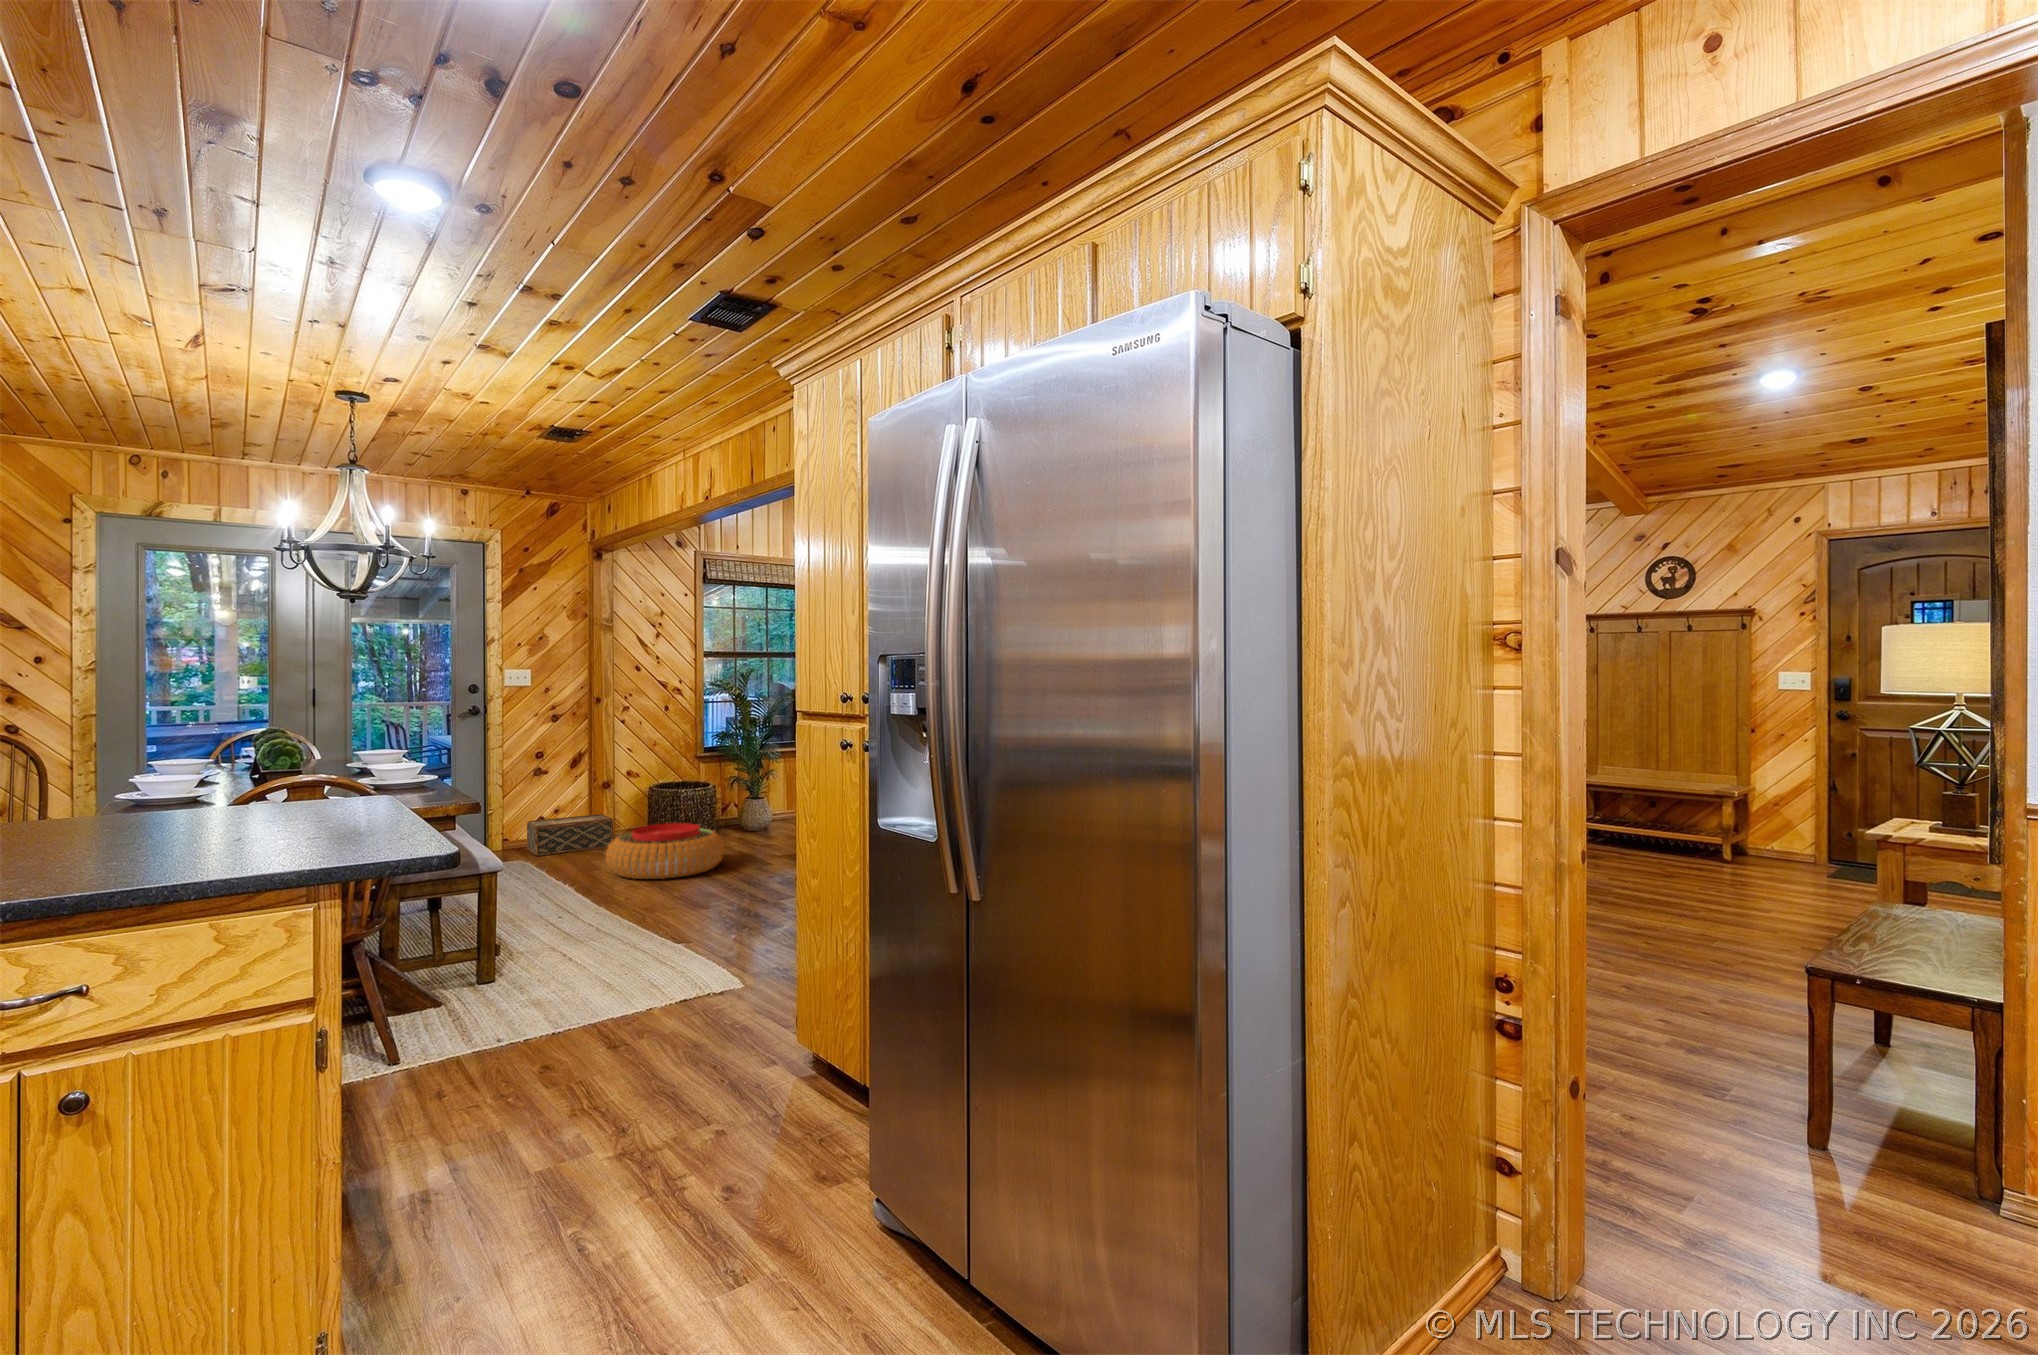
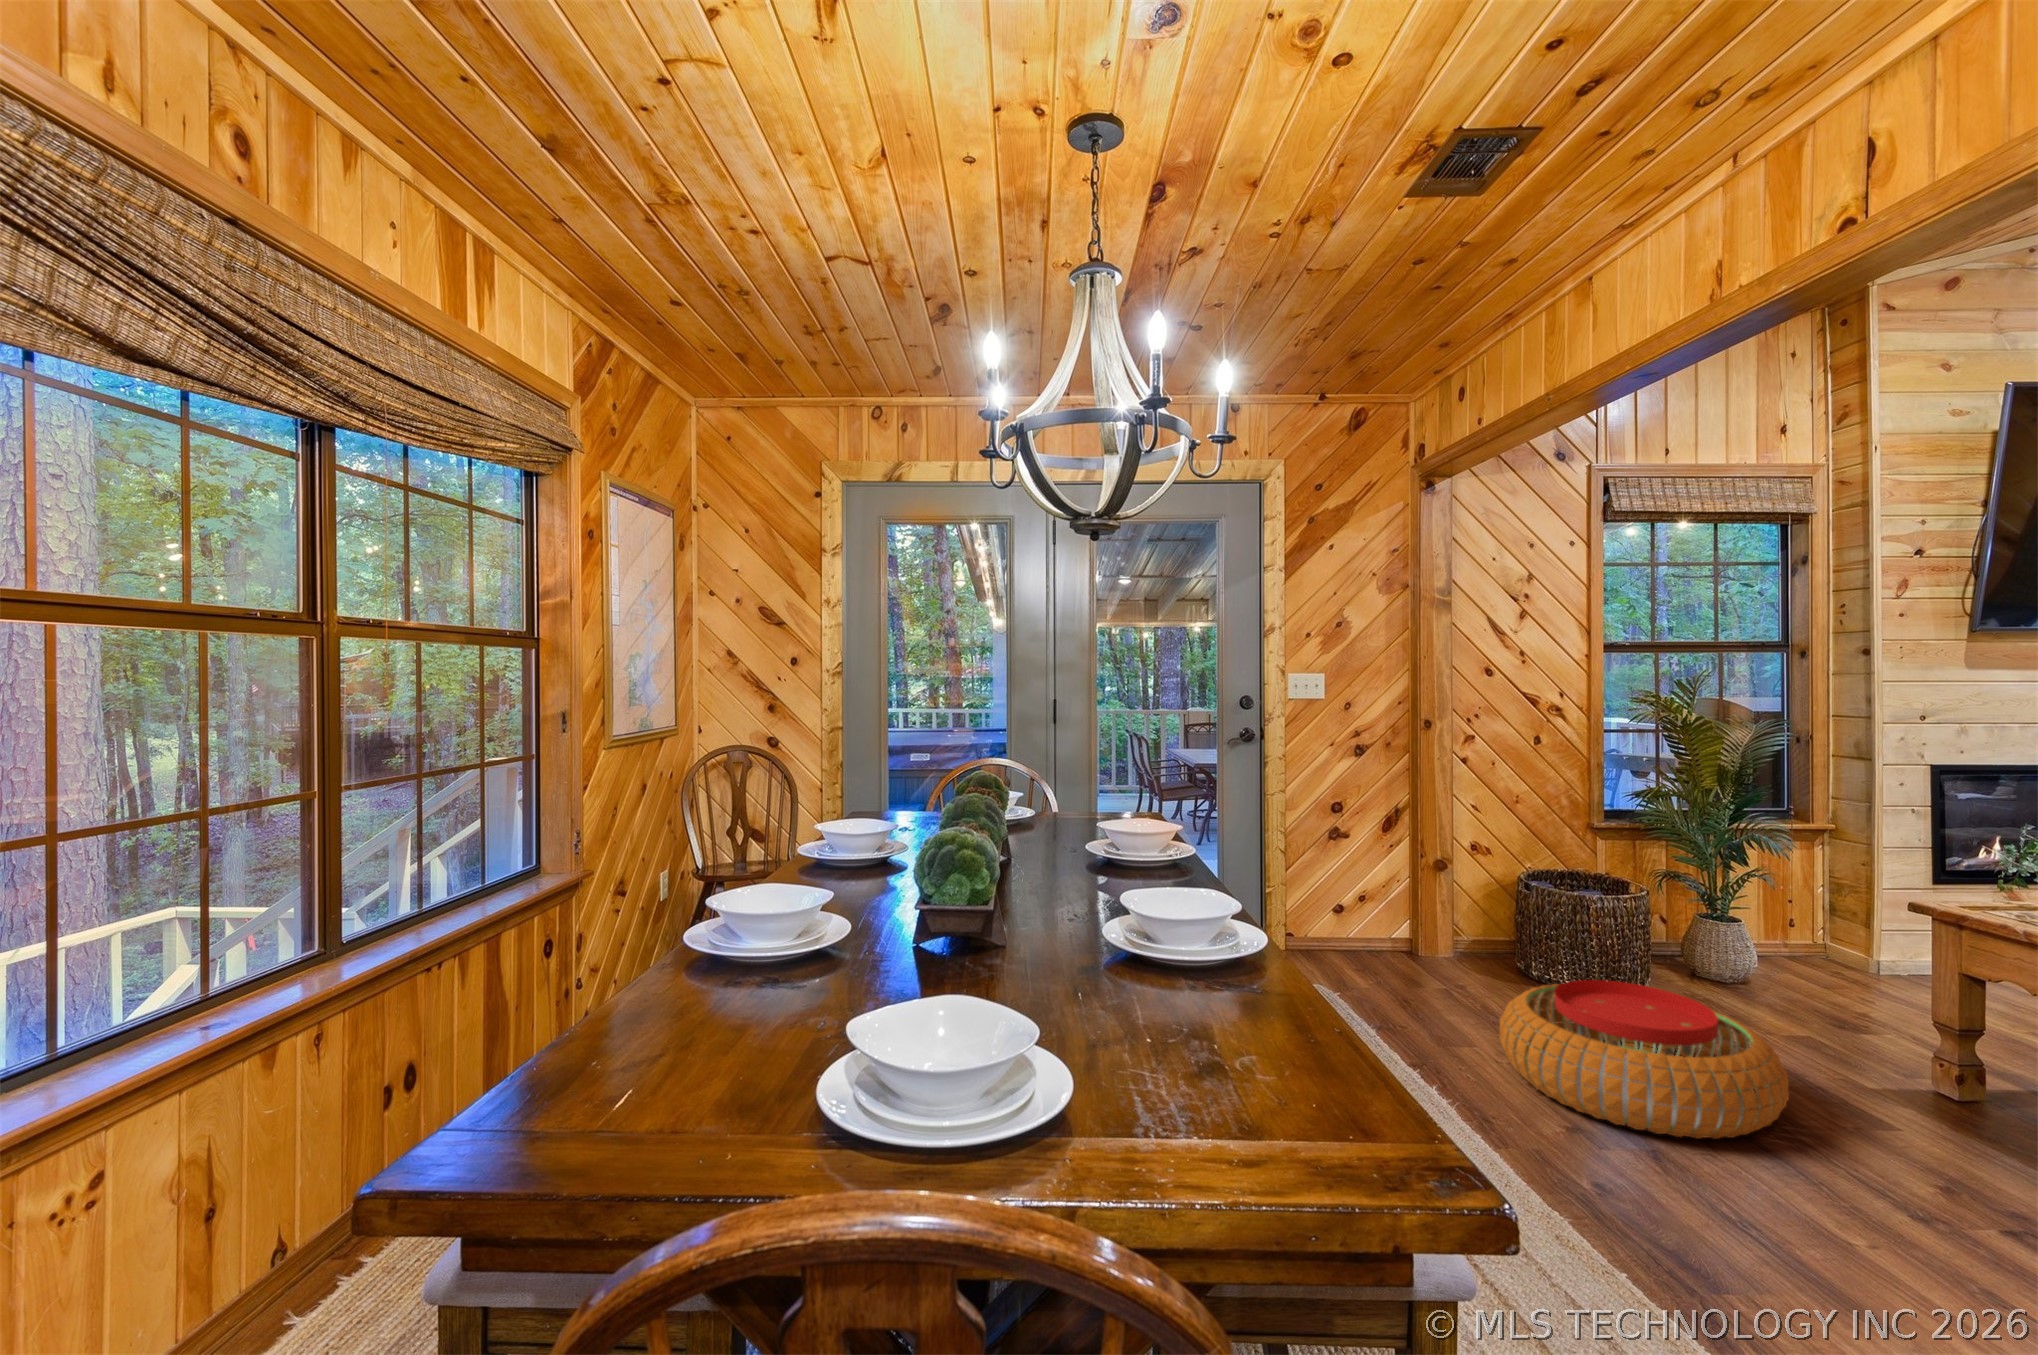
woven basket: present [527,814,614,856] -> none [1319,910,1462,976]

